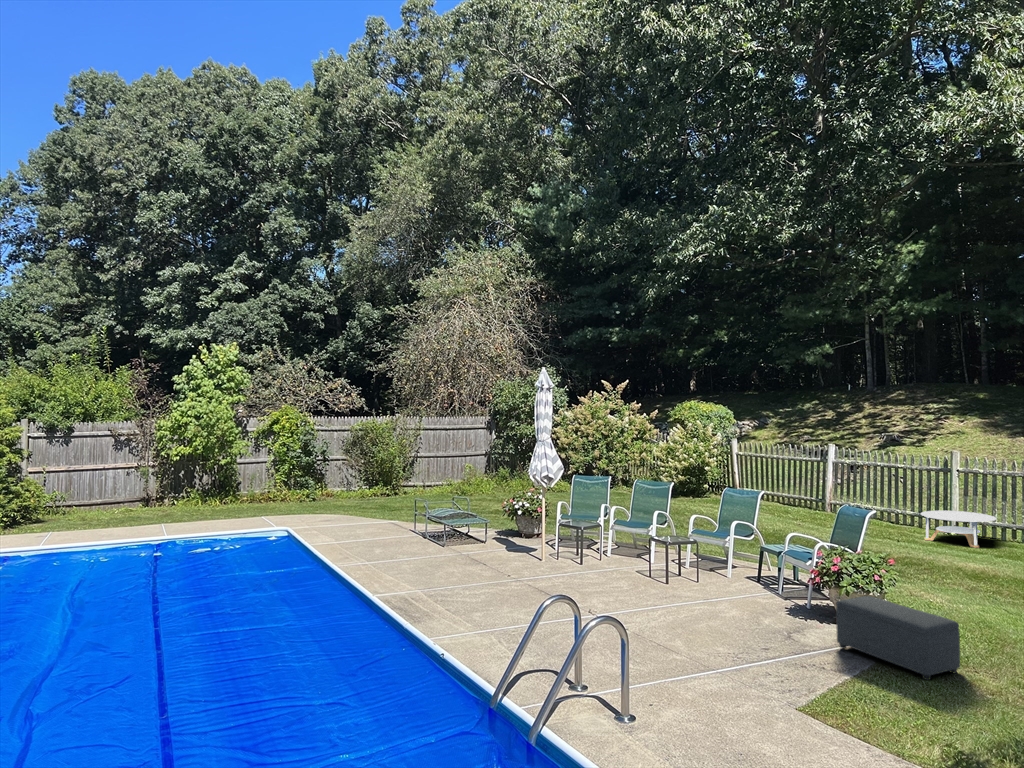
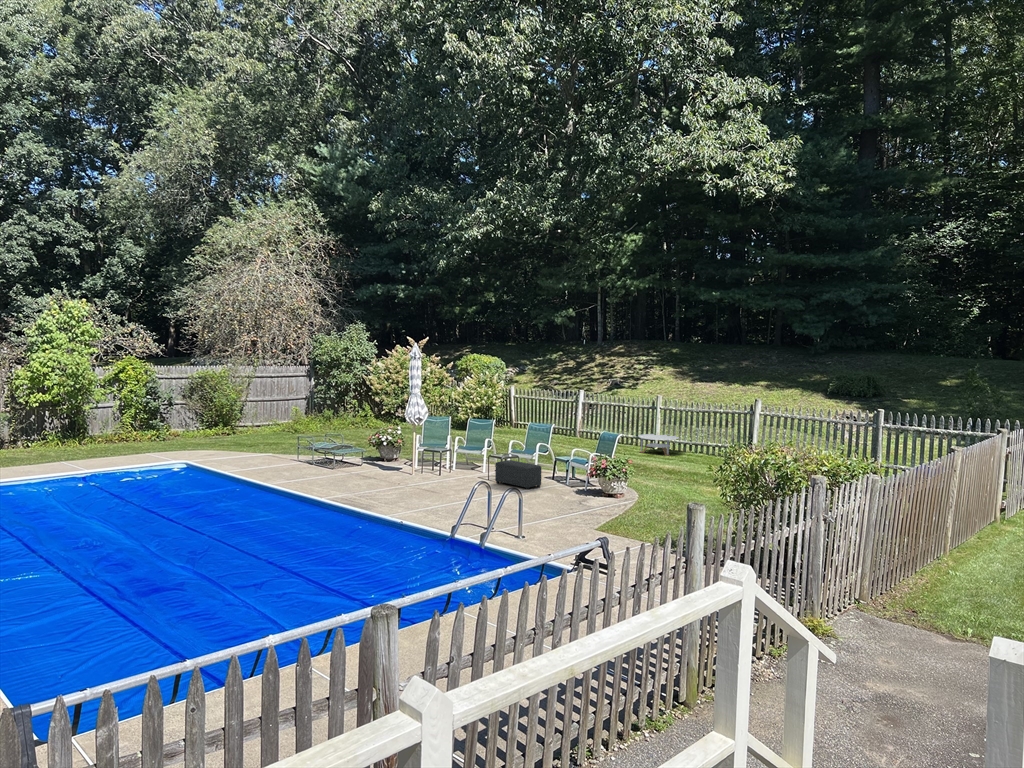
ottoman: present [836,596,960,680] -> present [495,460,541,489]

